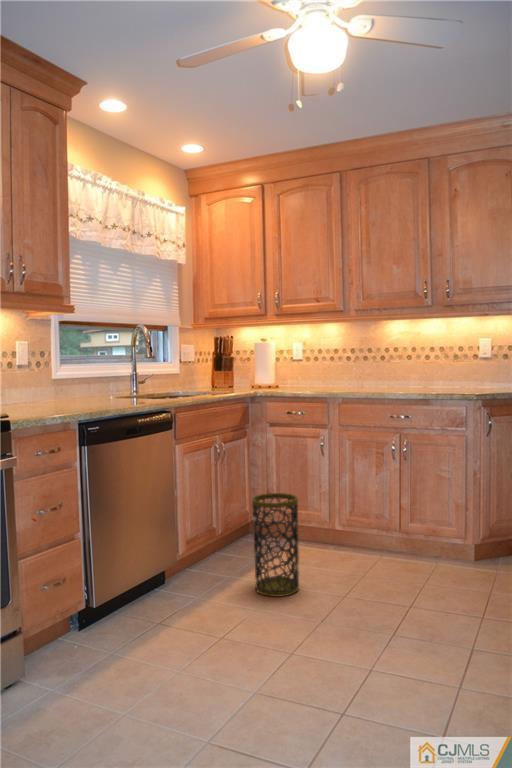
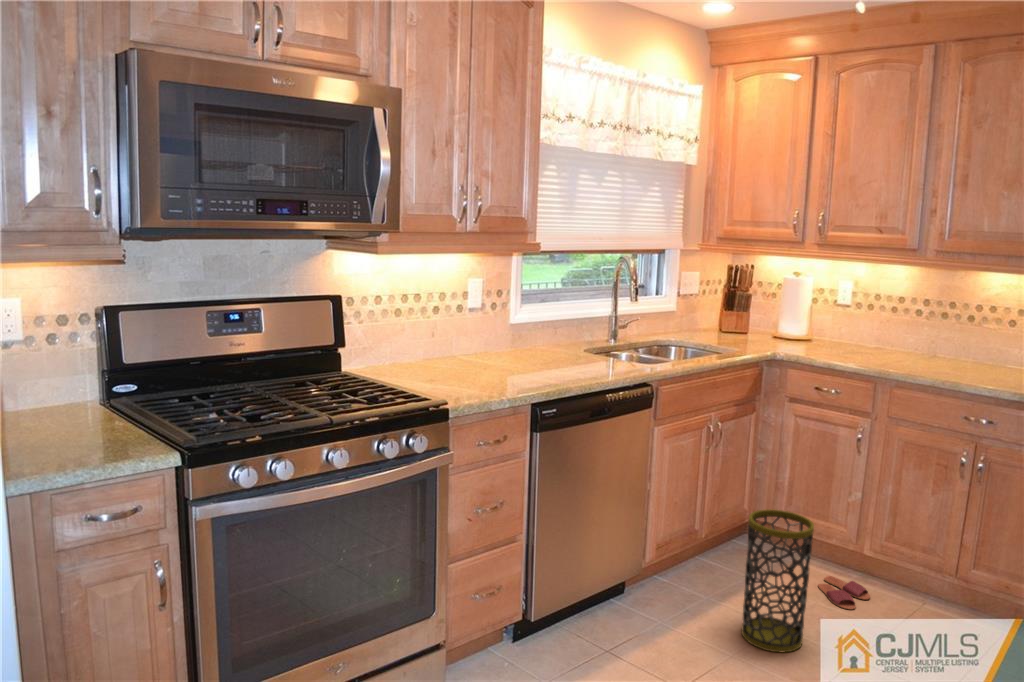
slippers: none [304,547,340,564] -> present [818,576,870,609]

